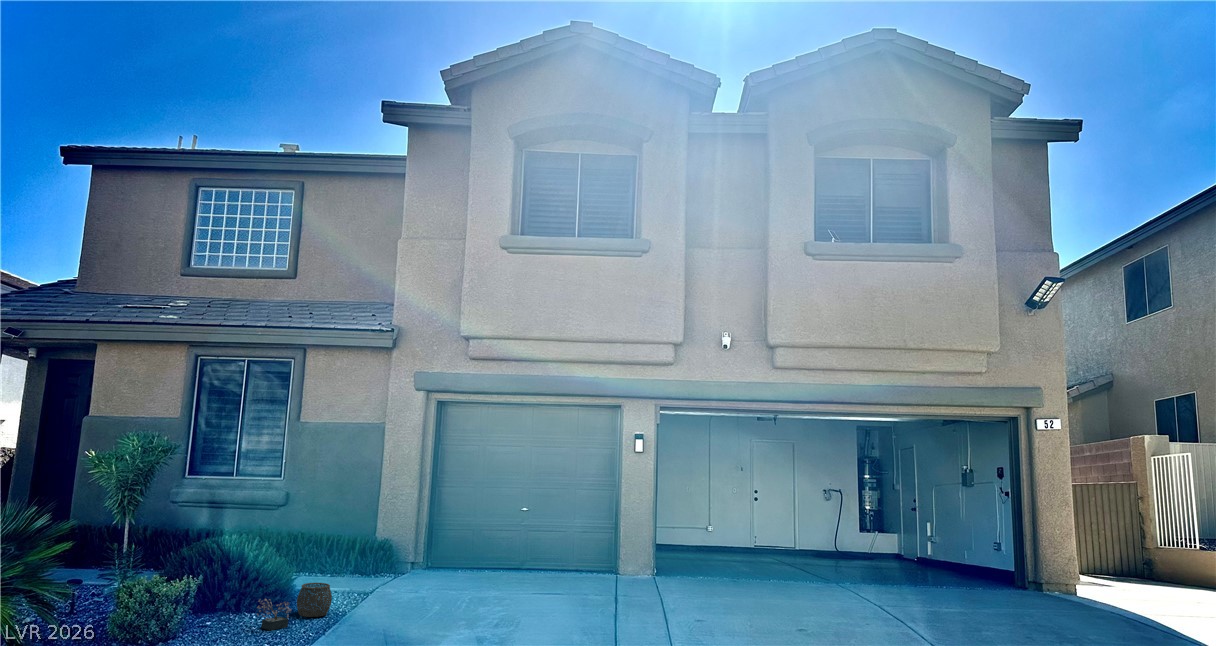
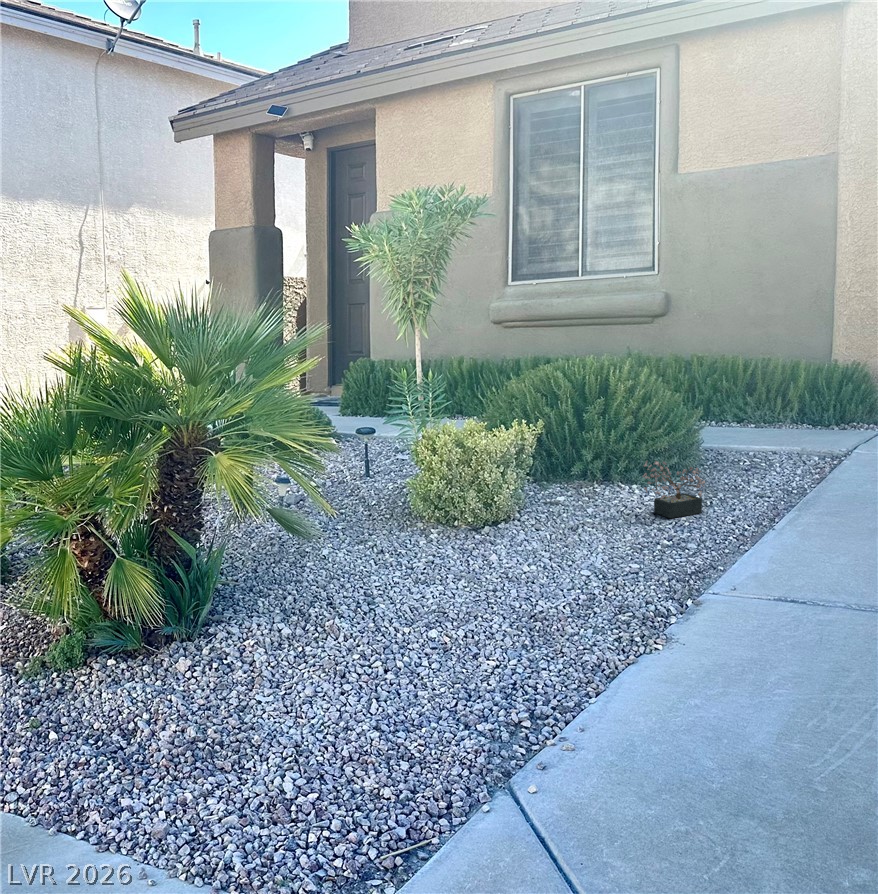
woven basket: present [297,583,332,617] -> none [710,434,777,496]

